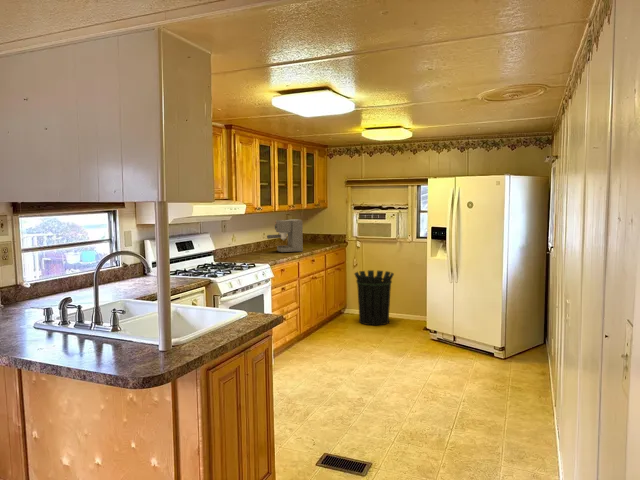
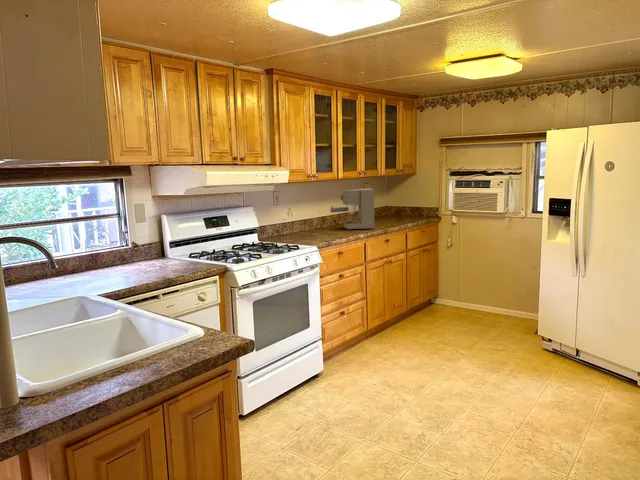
waste bin: present [355,270,394,325] -> none [445,253,498,324]

